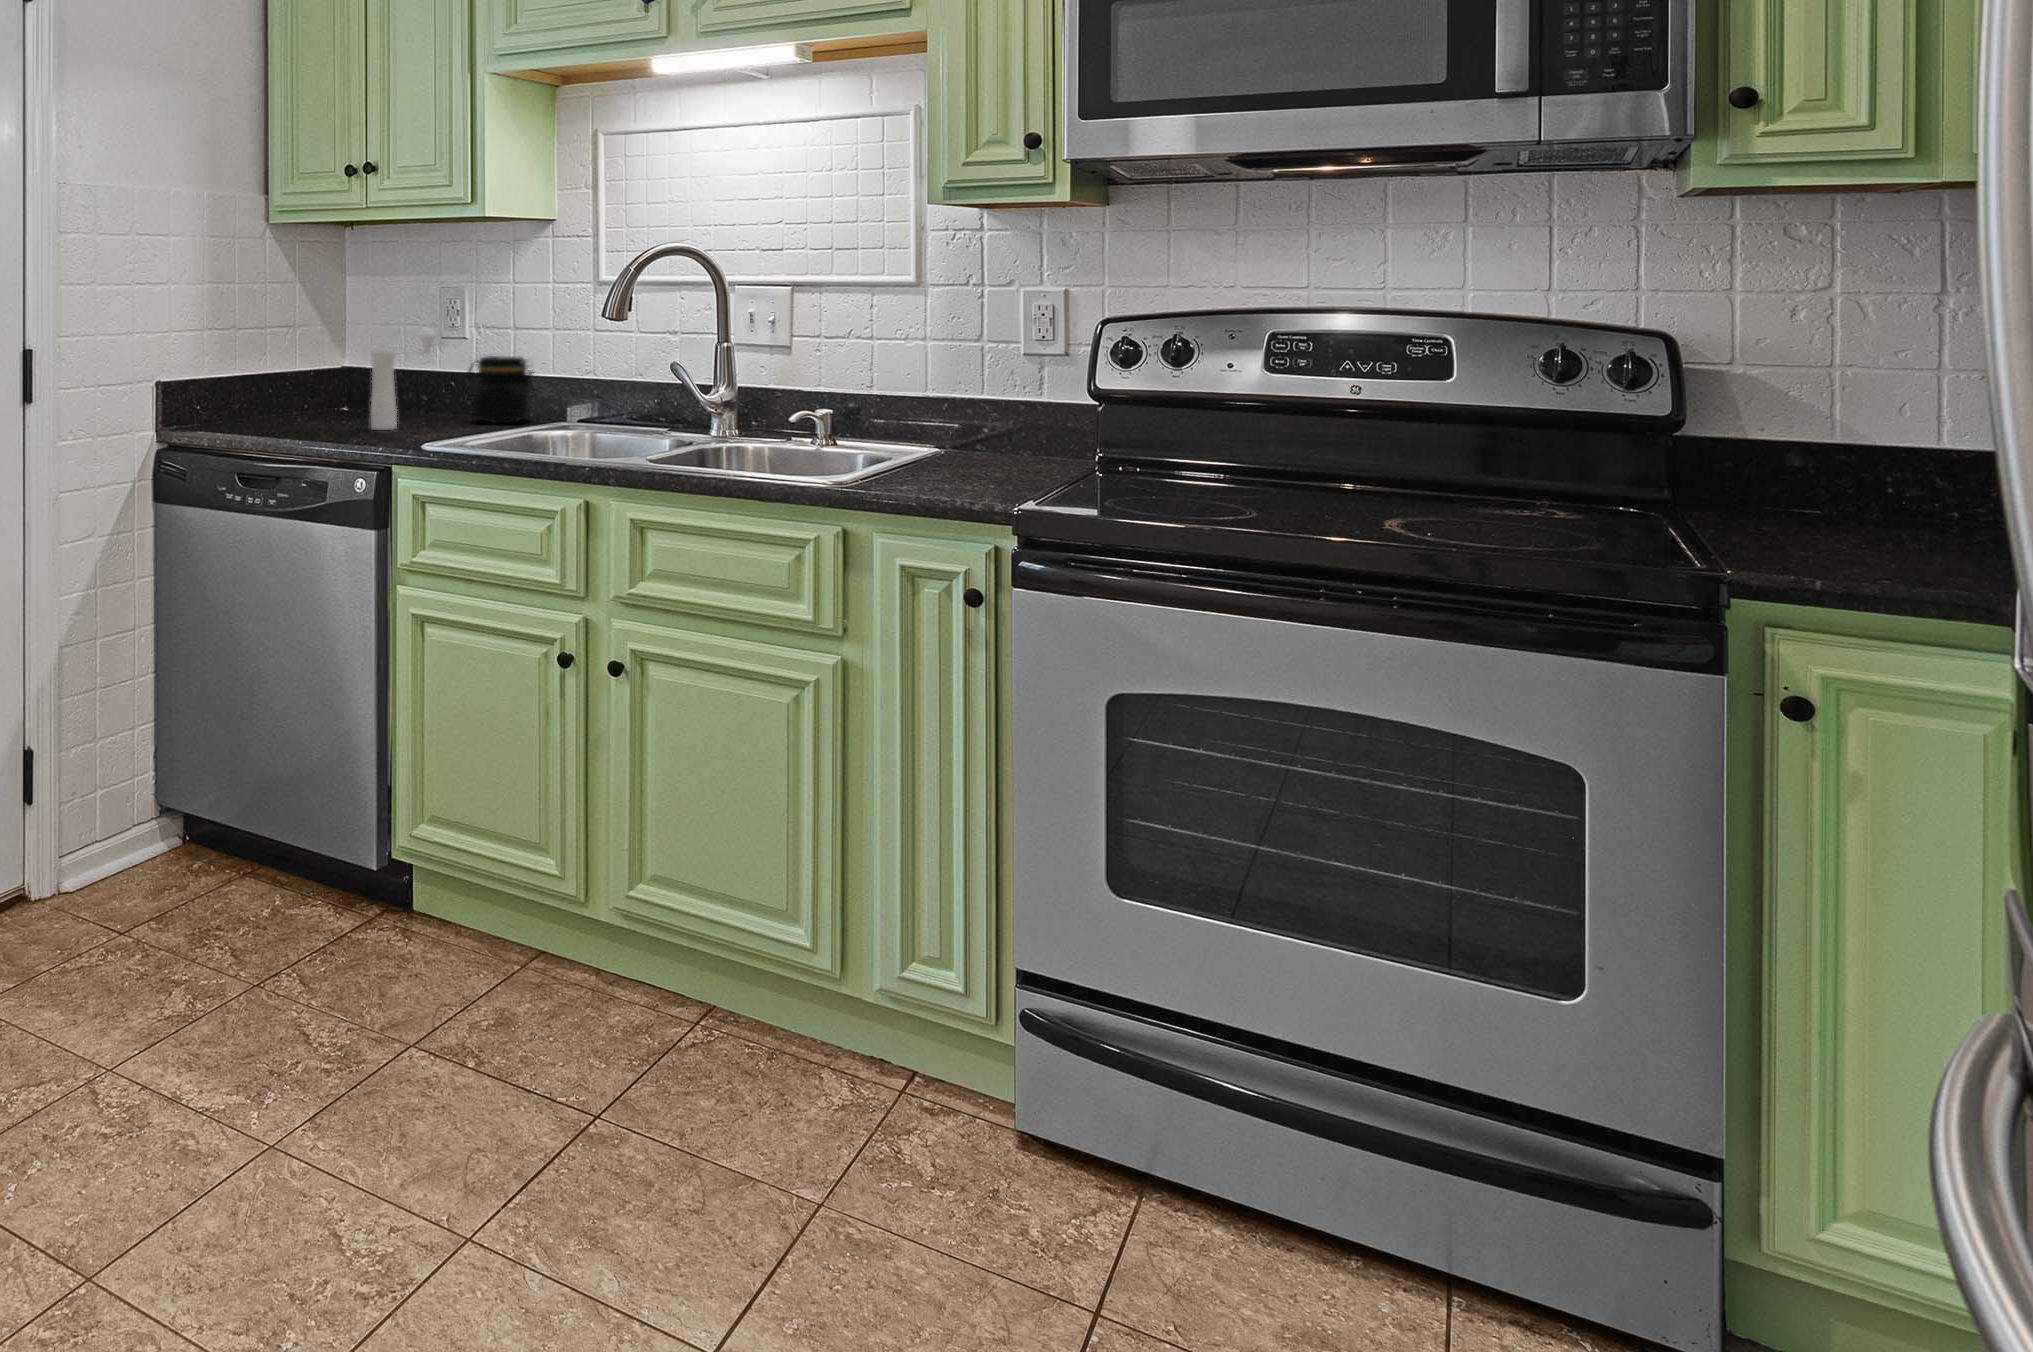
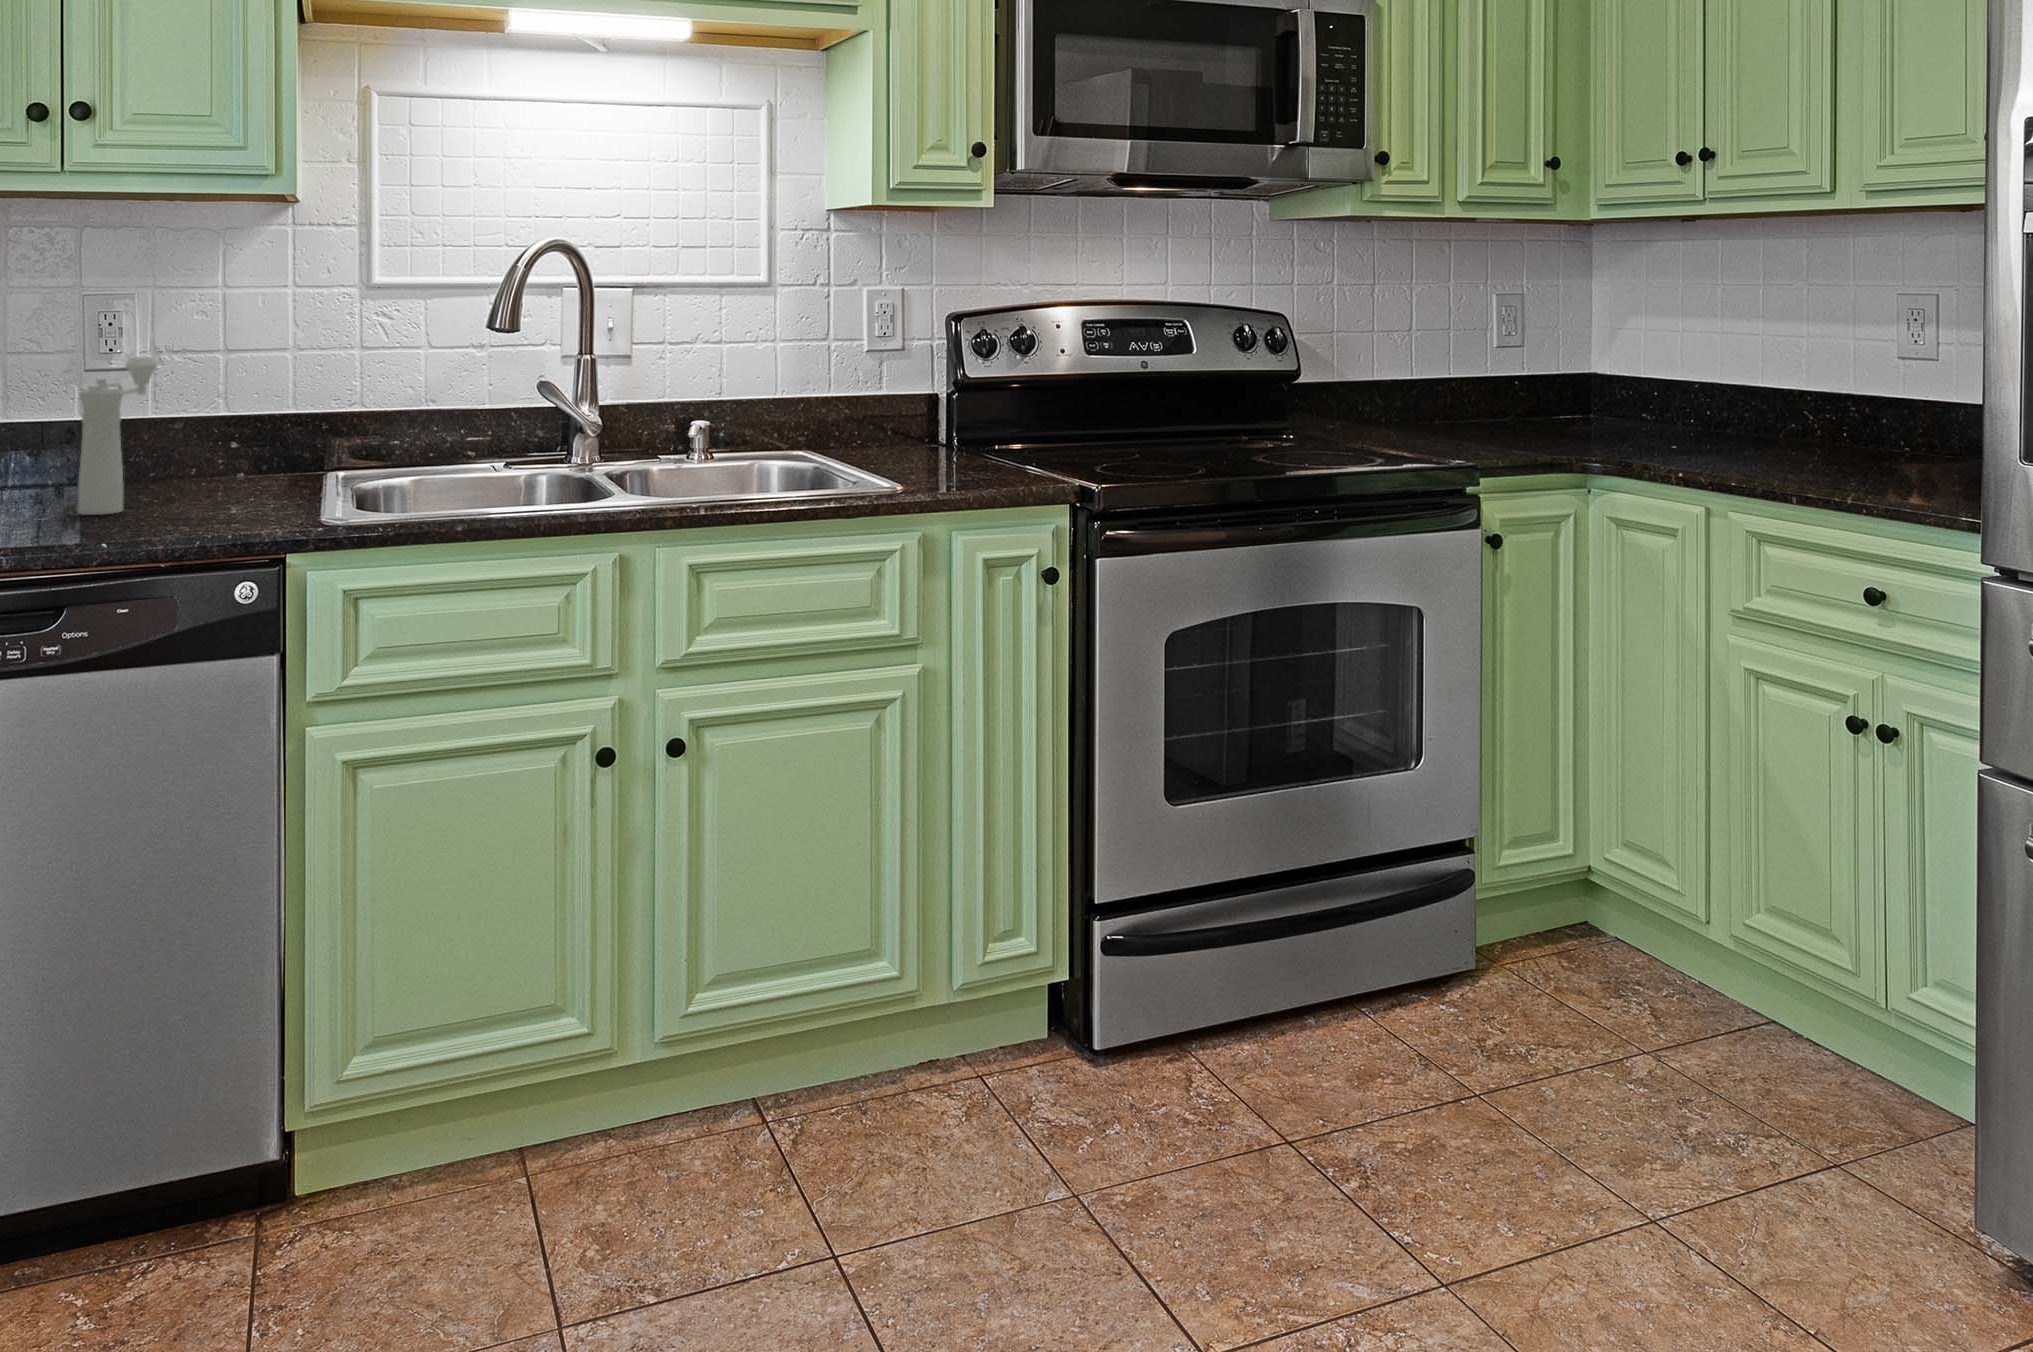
jar: present [467,356,538,423] -> none [157,391,266,488]

